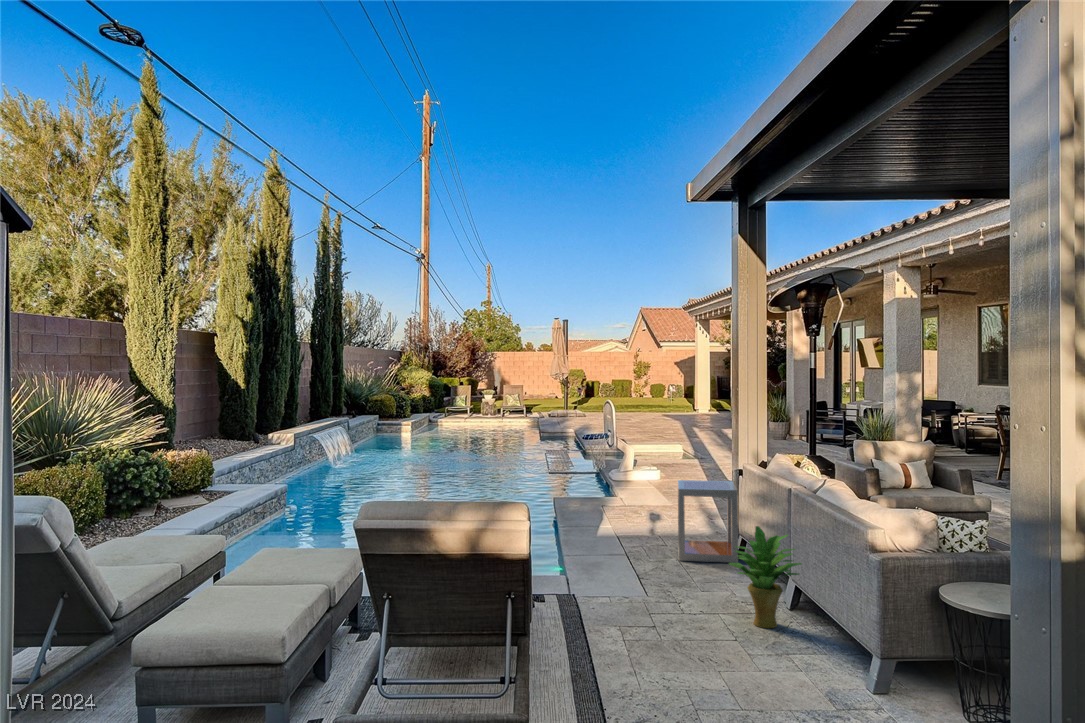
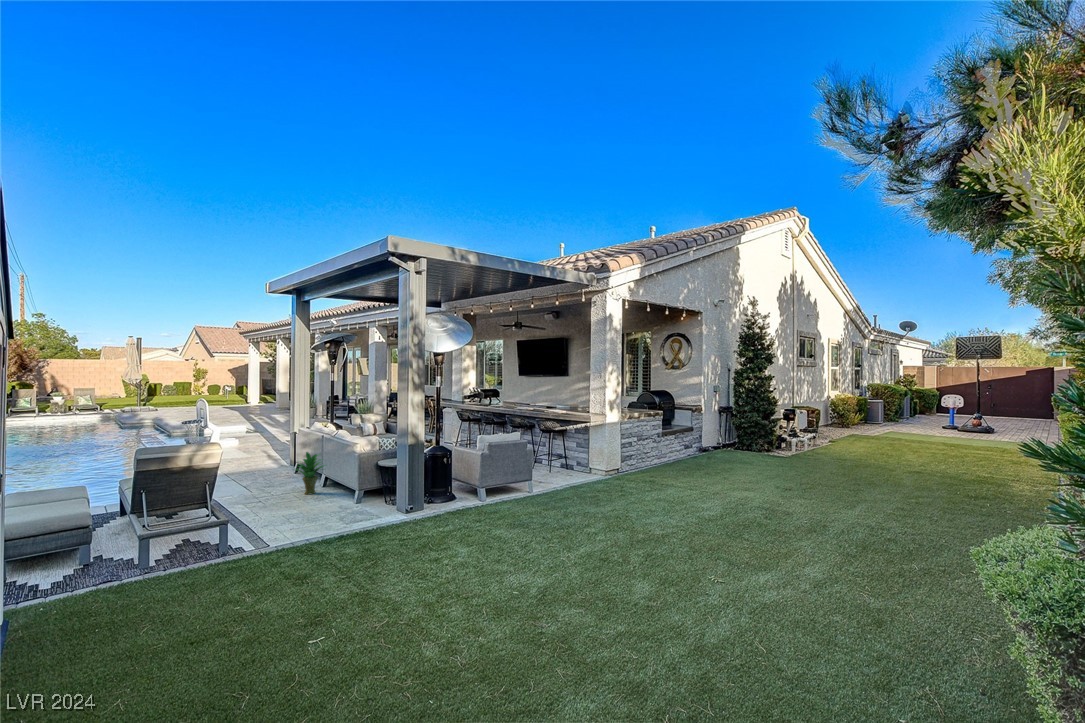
side table: present [678,480,738,563] -> none [259,437,294,479]

